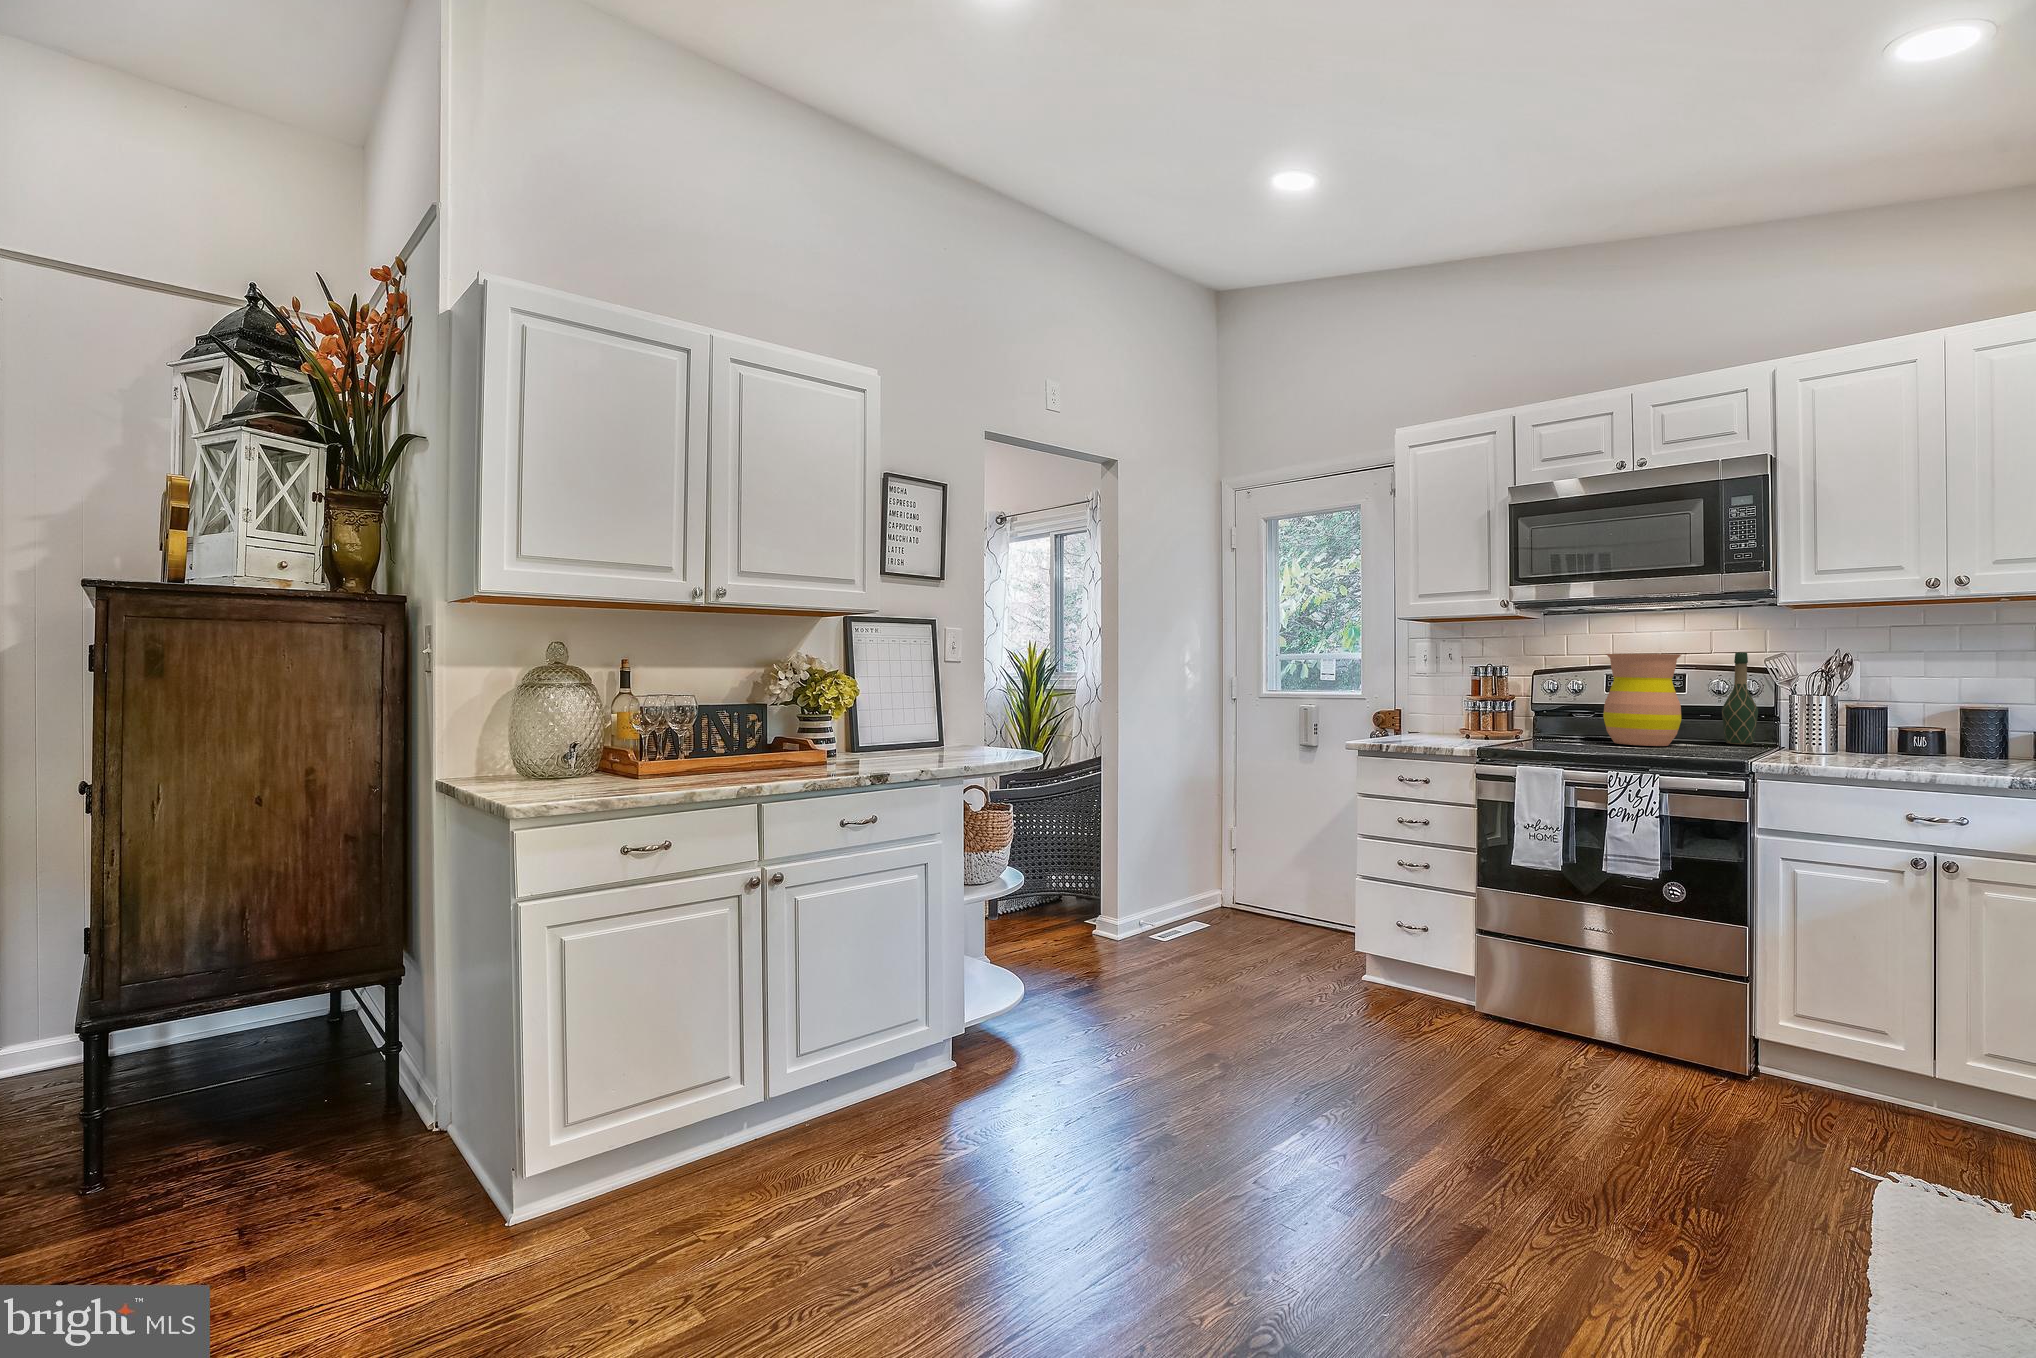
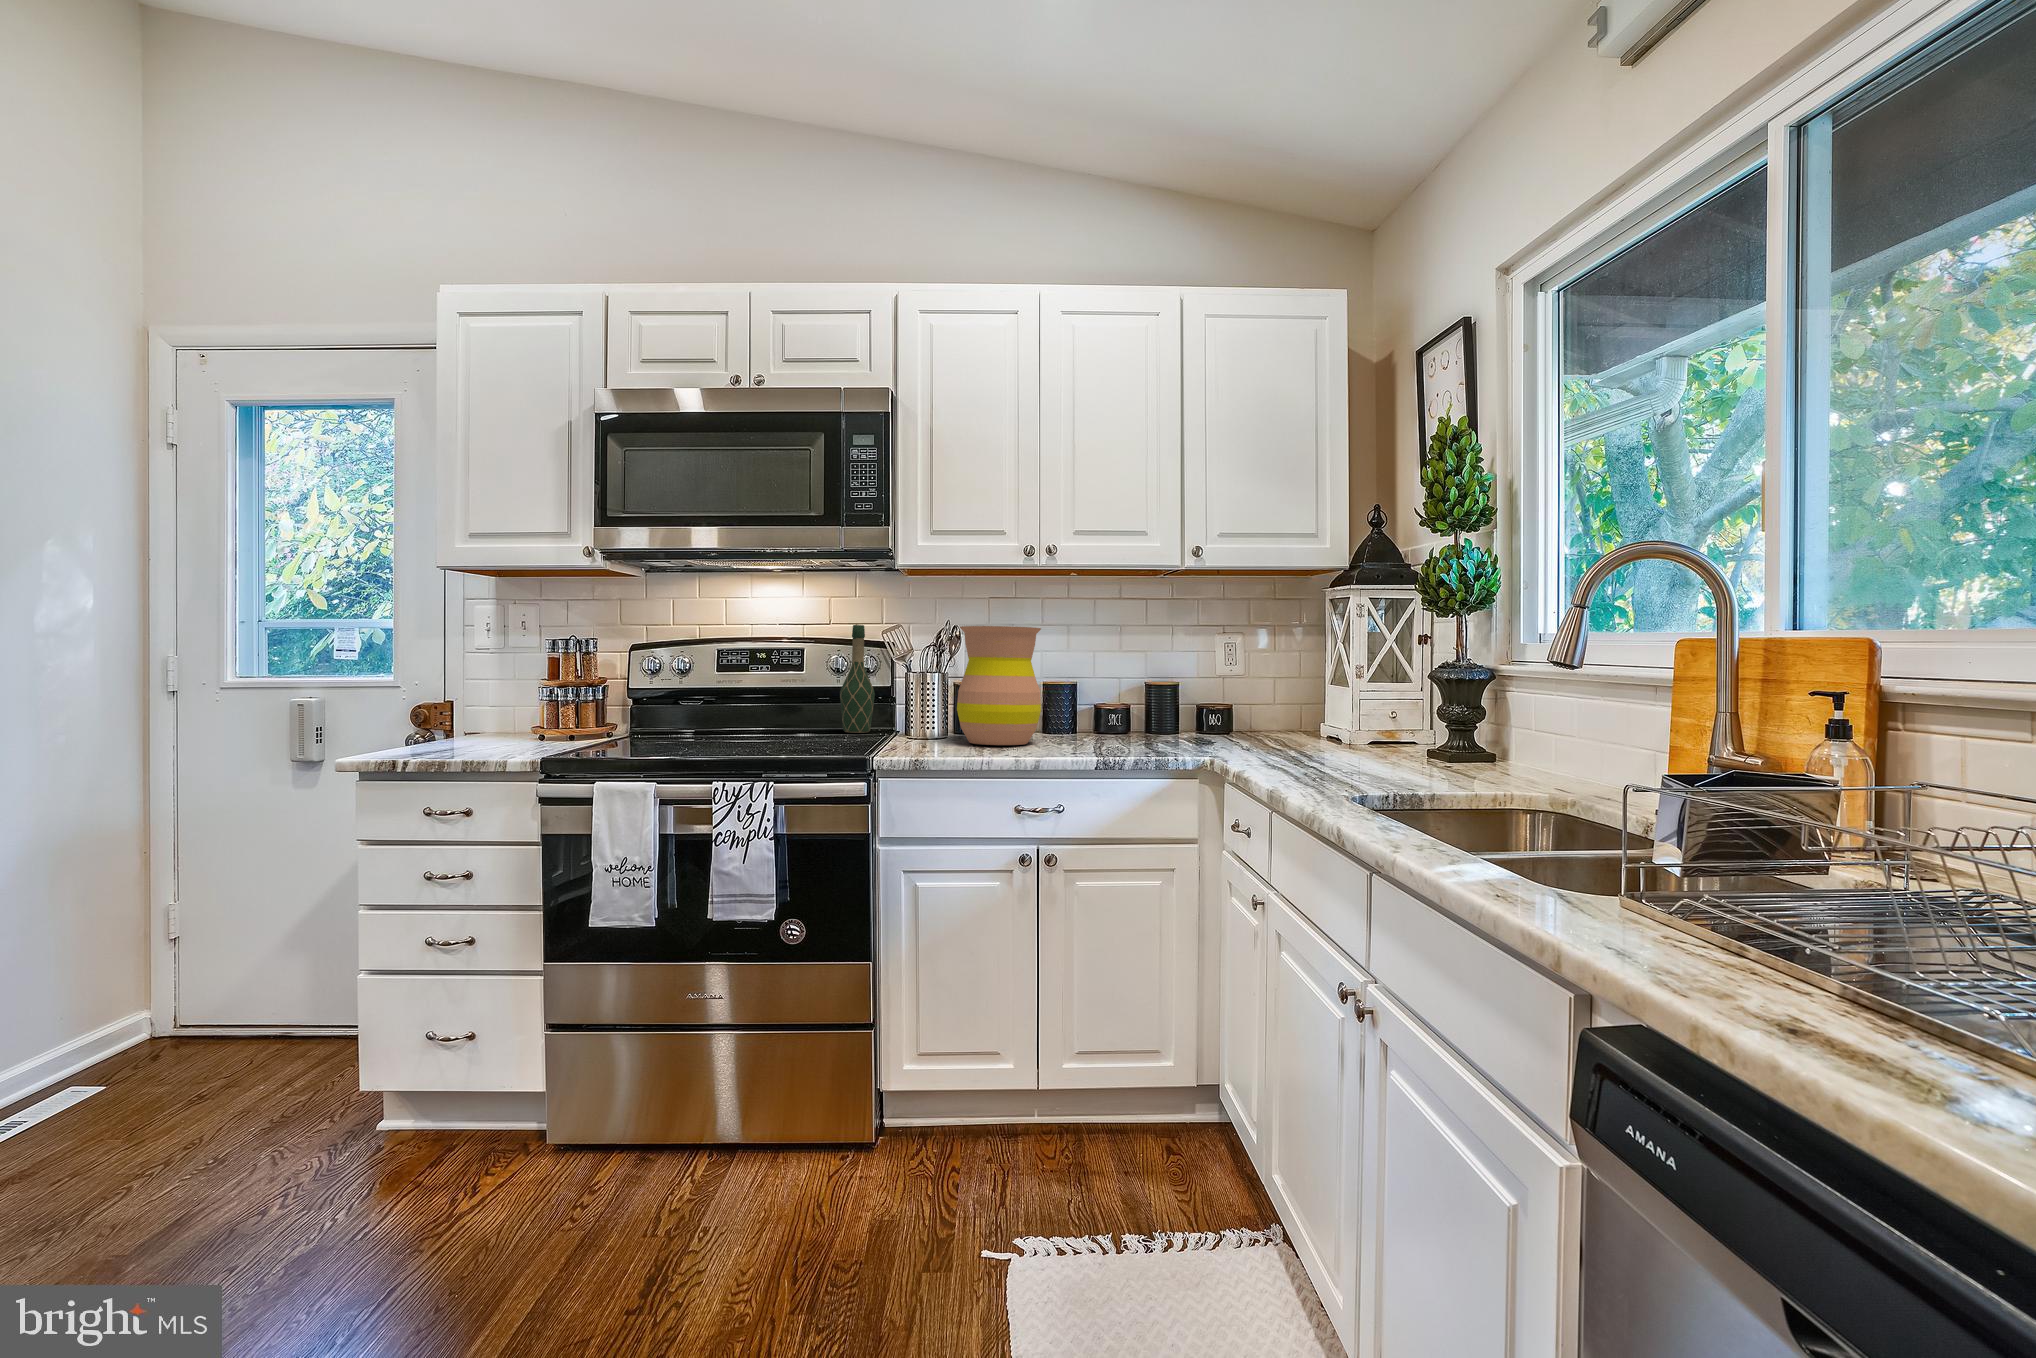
vase: present [1603,654,1681,746] -> present [957,626,1041,745]

